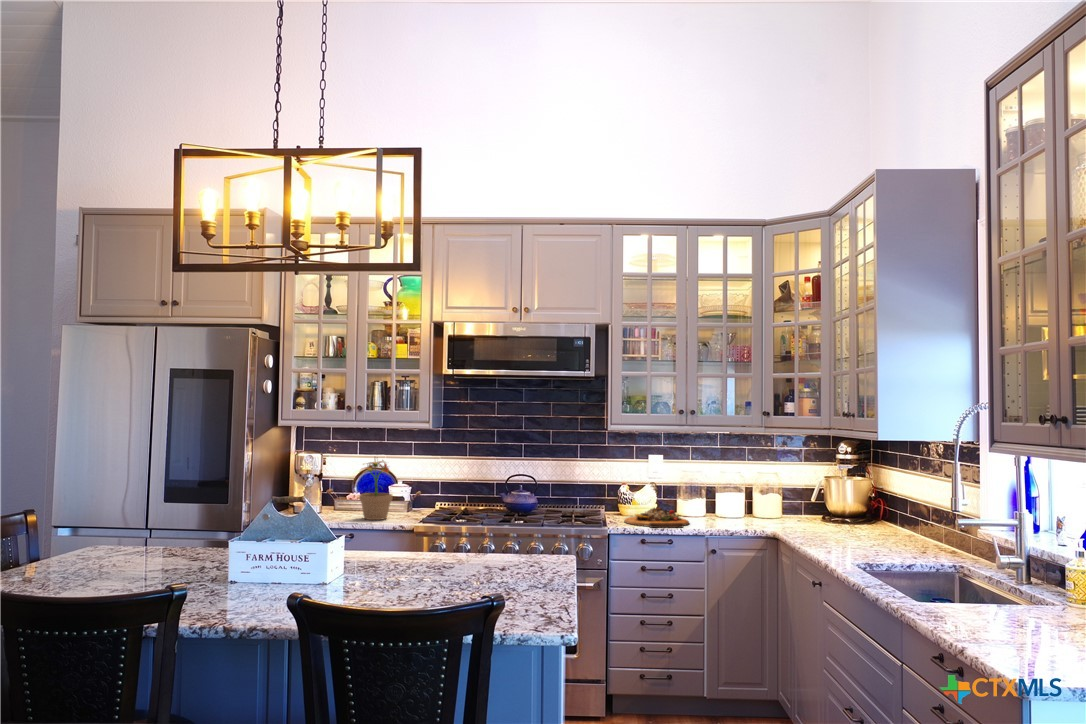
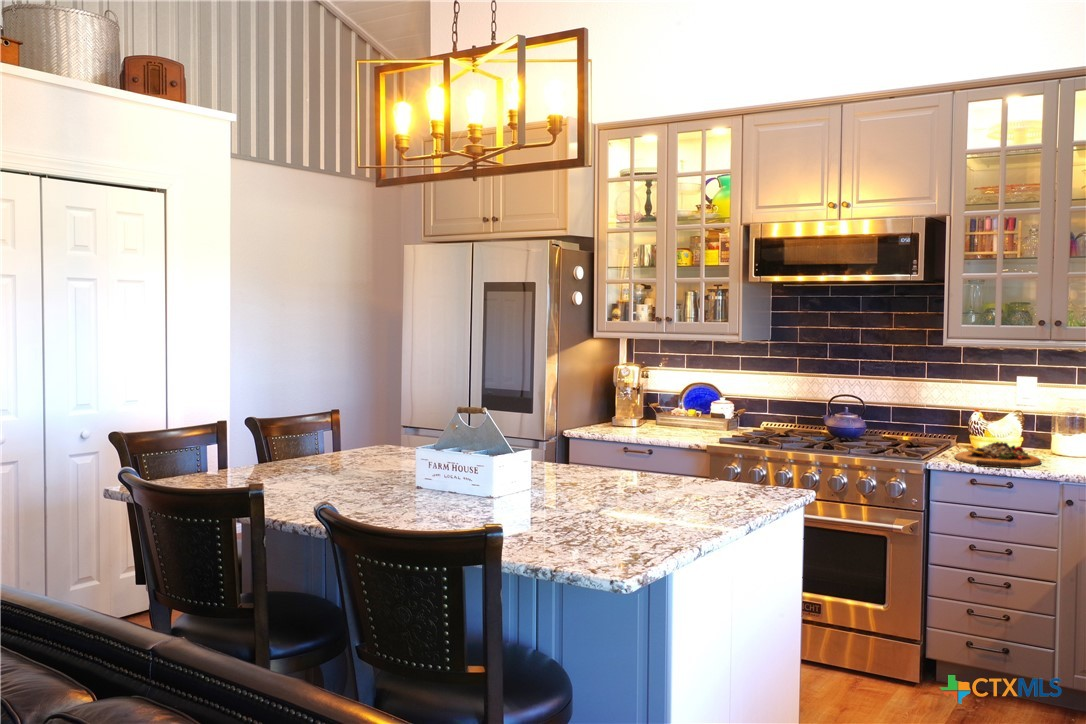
potted plant: present [359,460,393,520] -> none [660,372,697,438]

